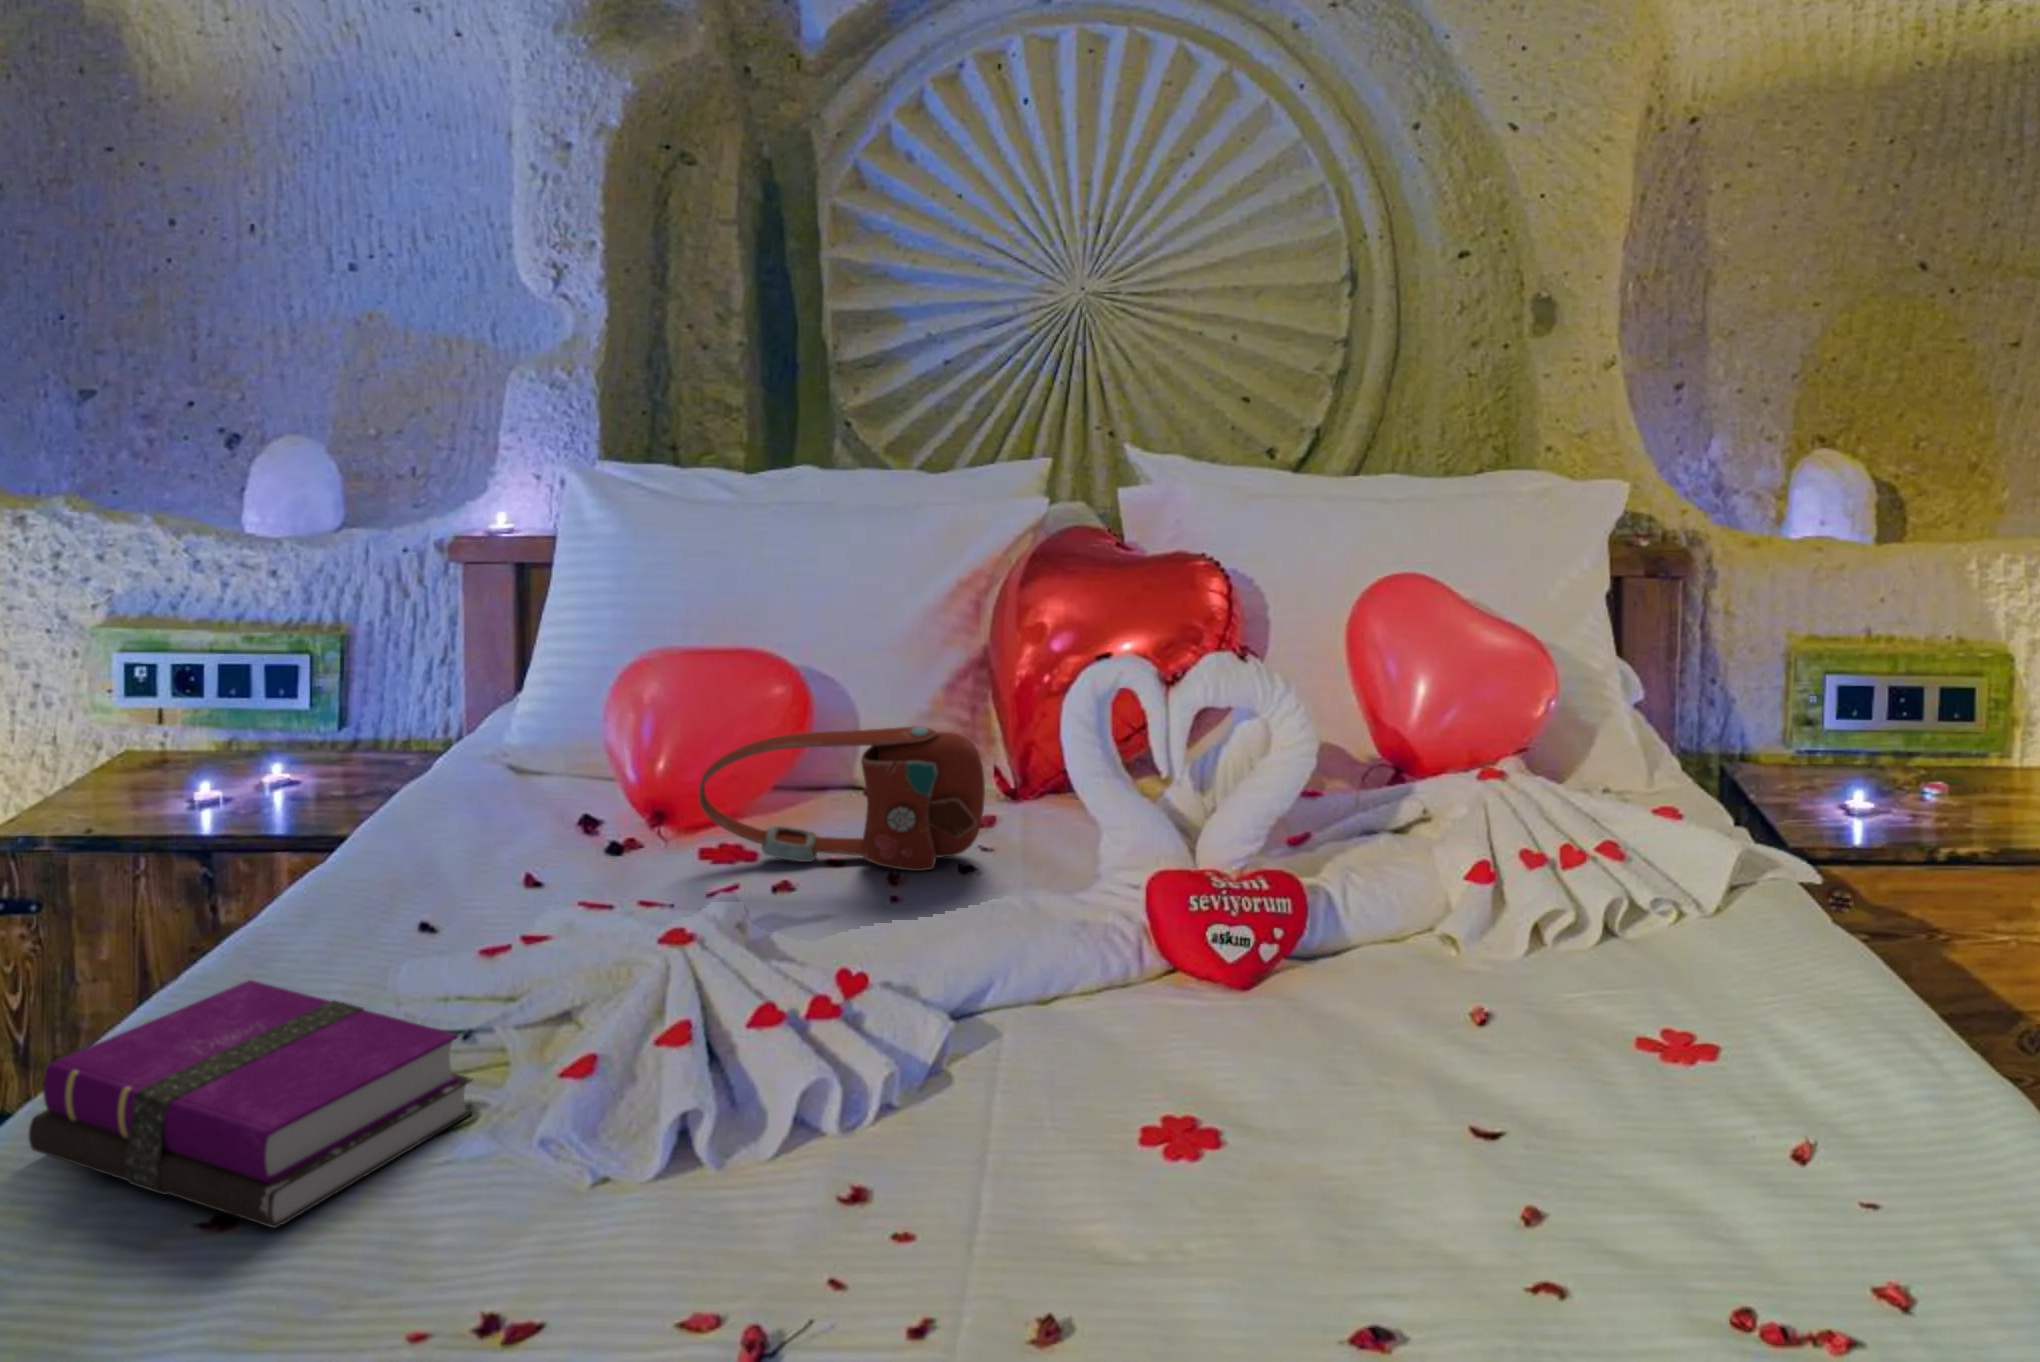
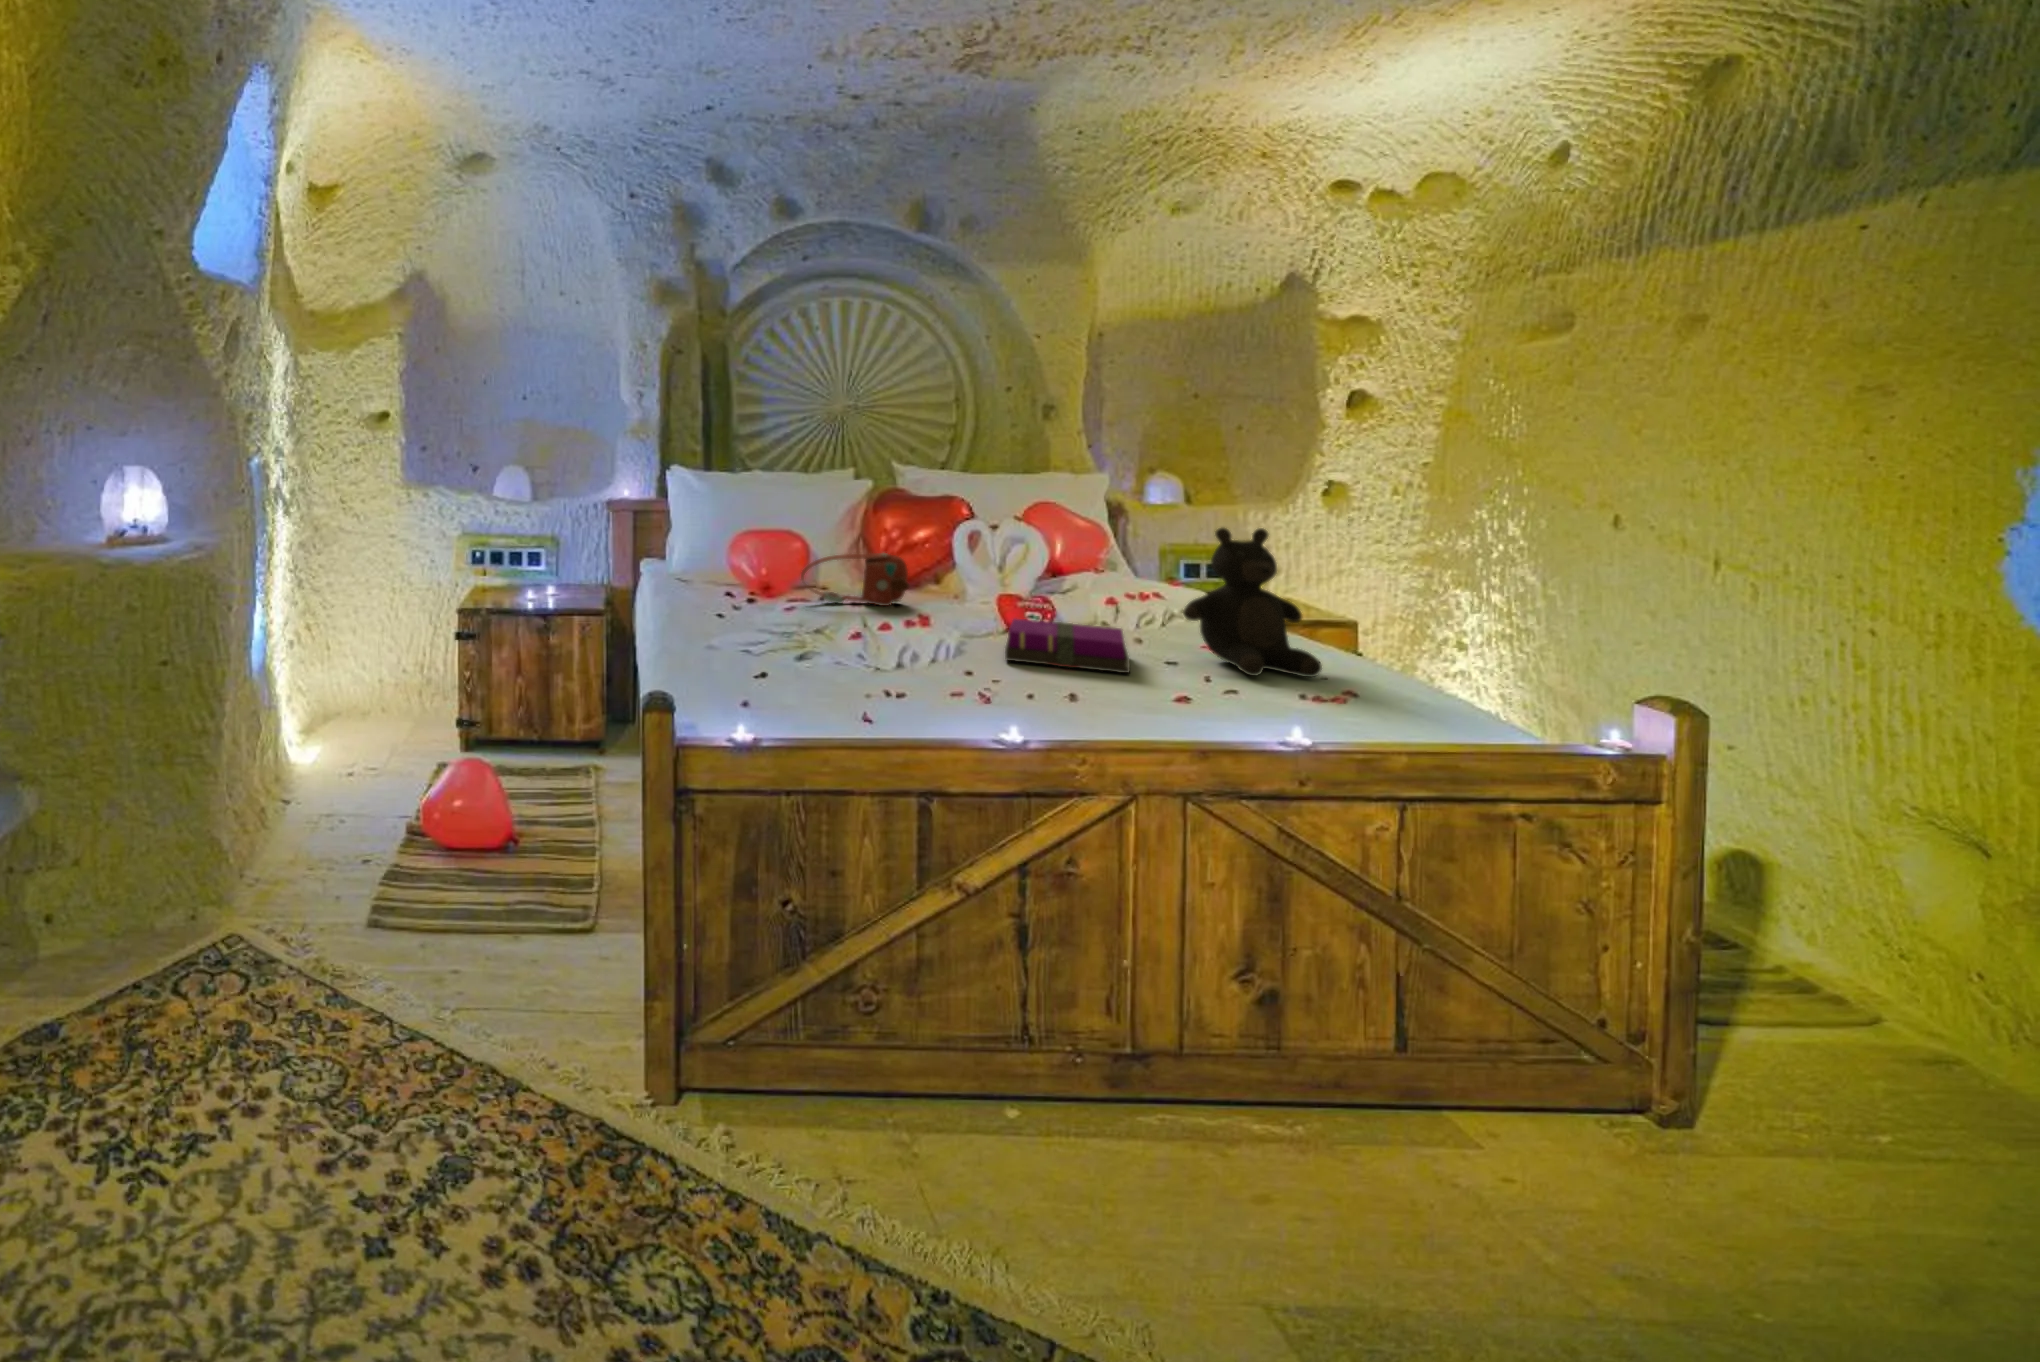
teddy bear: none [1517,760,1877,1271] -> present [1183,528,1322,677]
notebook: present [29,980,472,1228] -> present [1005,619,1130,673]

